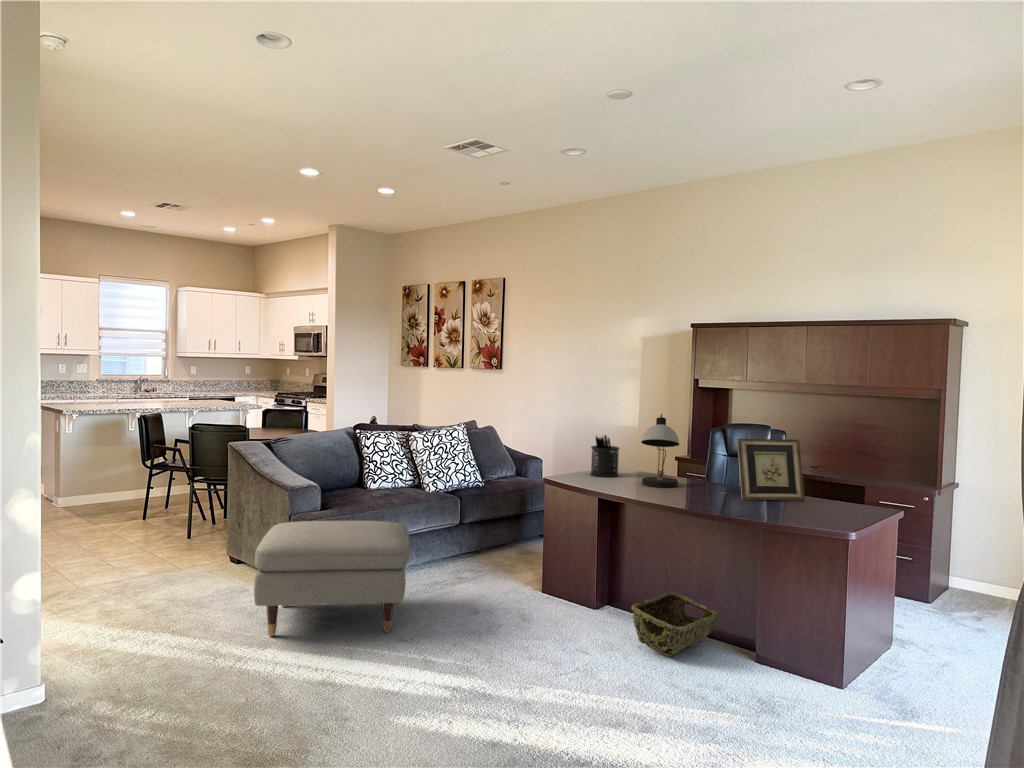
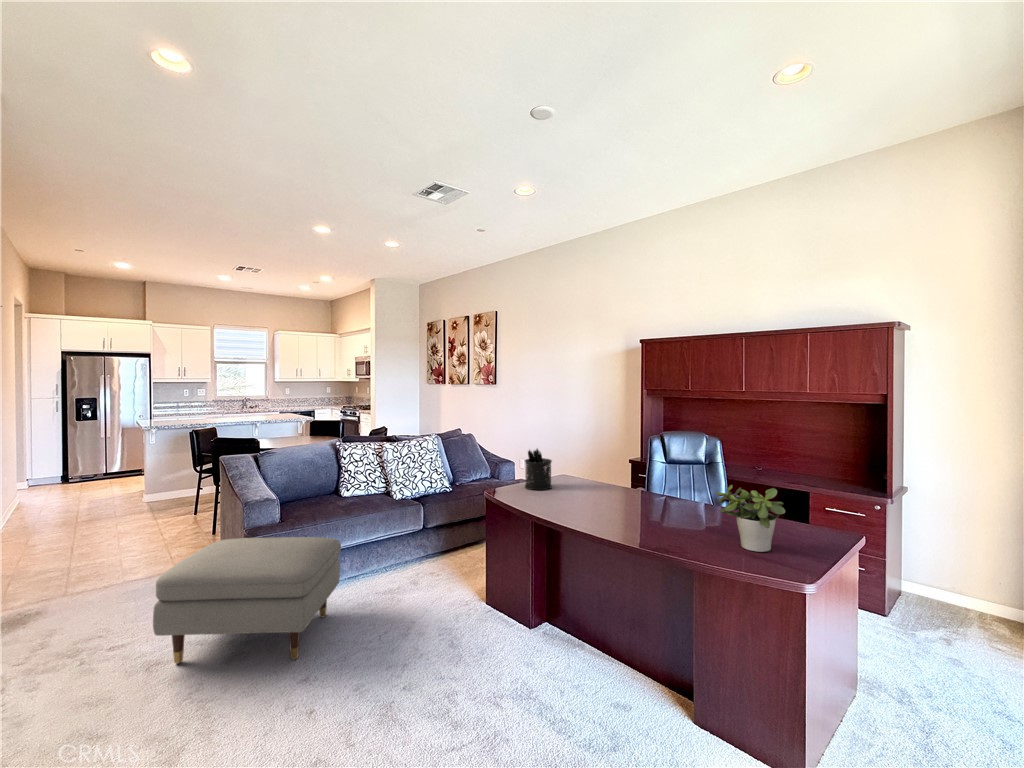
desk lamp: present [641,414,679,487] -> none [559,430,602,505]
picture frame: present [737,439,805,500] -> none [653,457,731,524]
potted plant: none [799,459,857,515] -> present [716,485,785,552]
woven basket: present [632,592,719,657] -> none [532,622,633,710]

